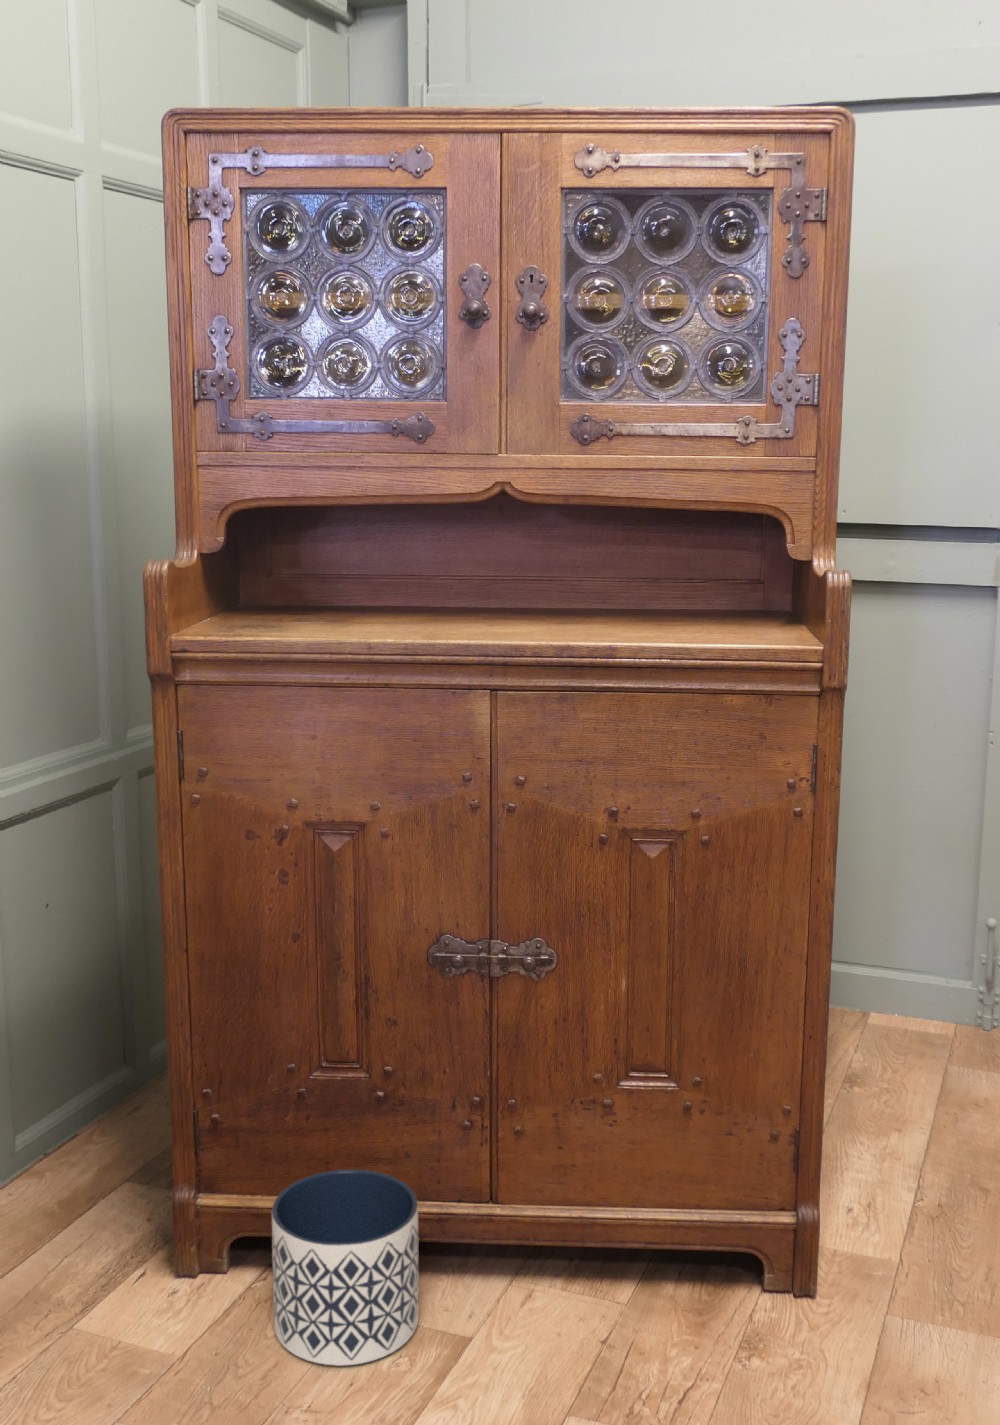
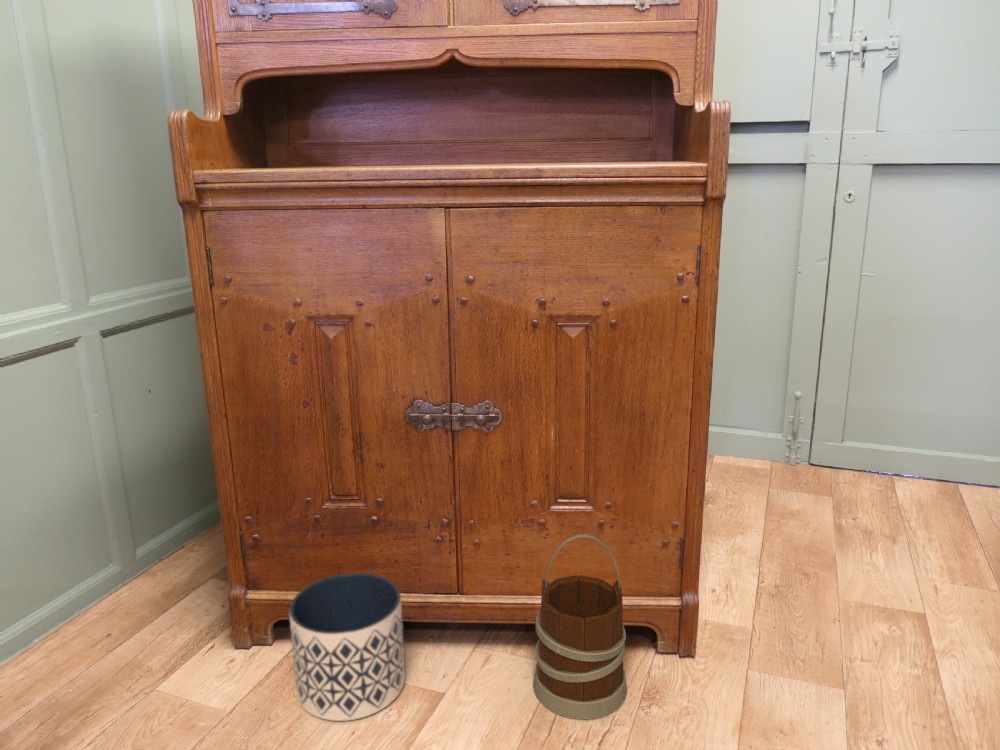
wooden bucket: none [593,1121,719,1371] -> present [533,534,627,719]

